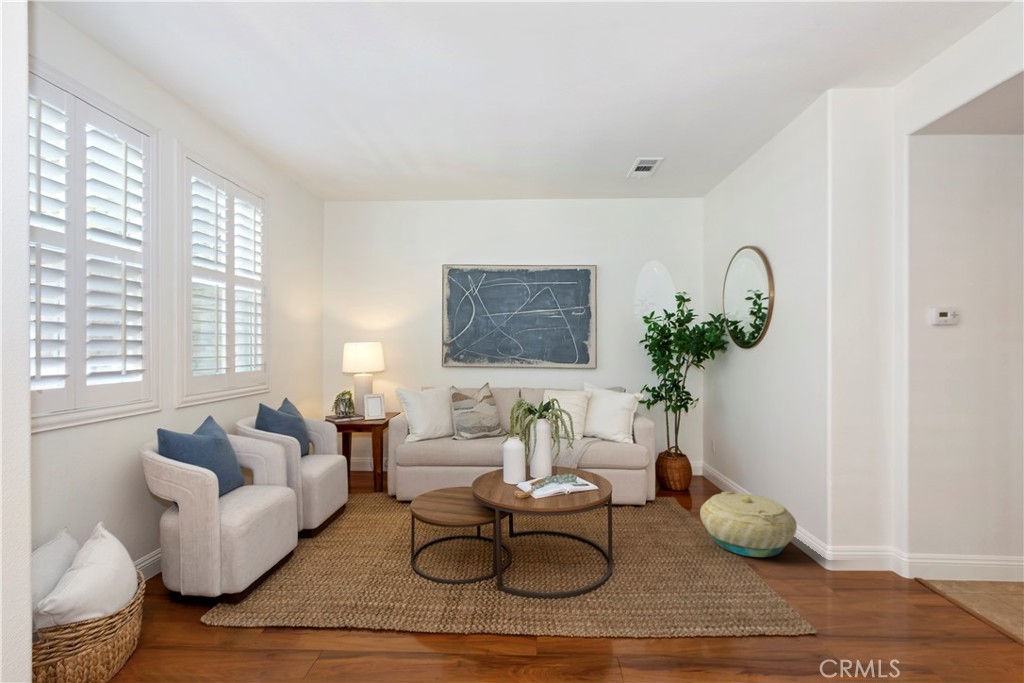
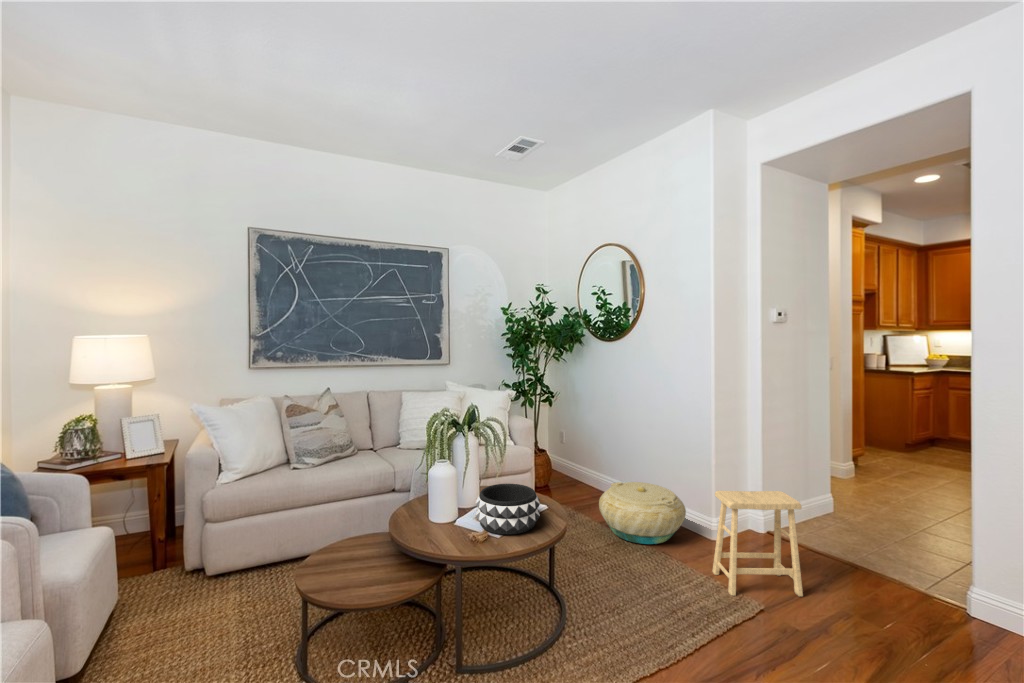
decorative bowl: none [527,461,580,498] -> present [475,484,540,534]
footstool: none [790,504,885,637] -> present [713,491,803,596]

